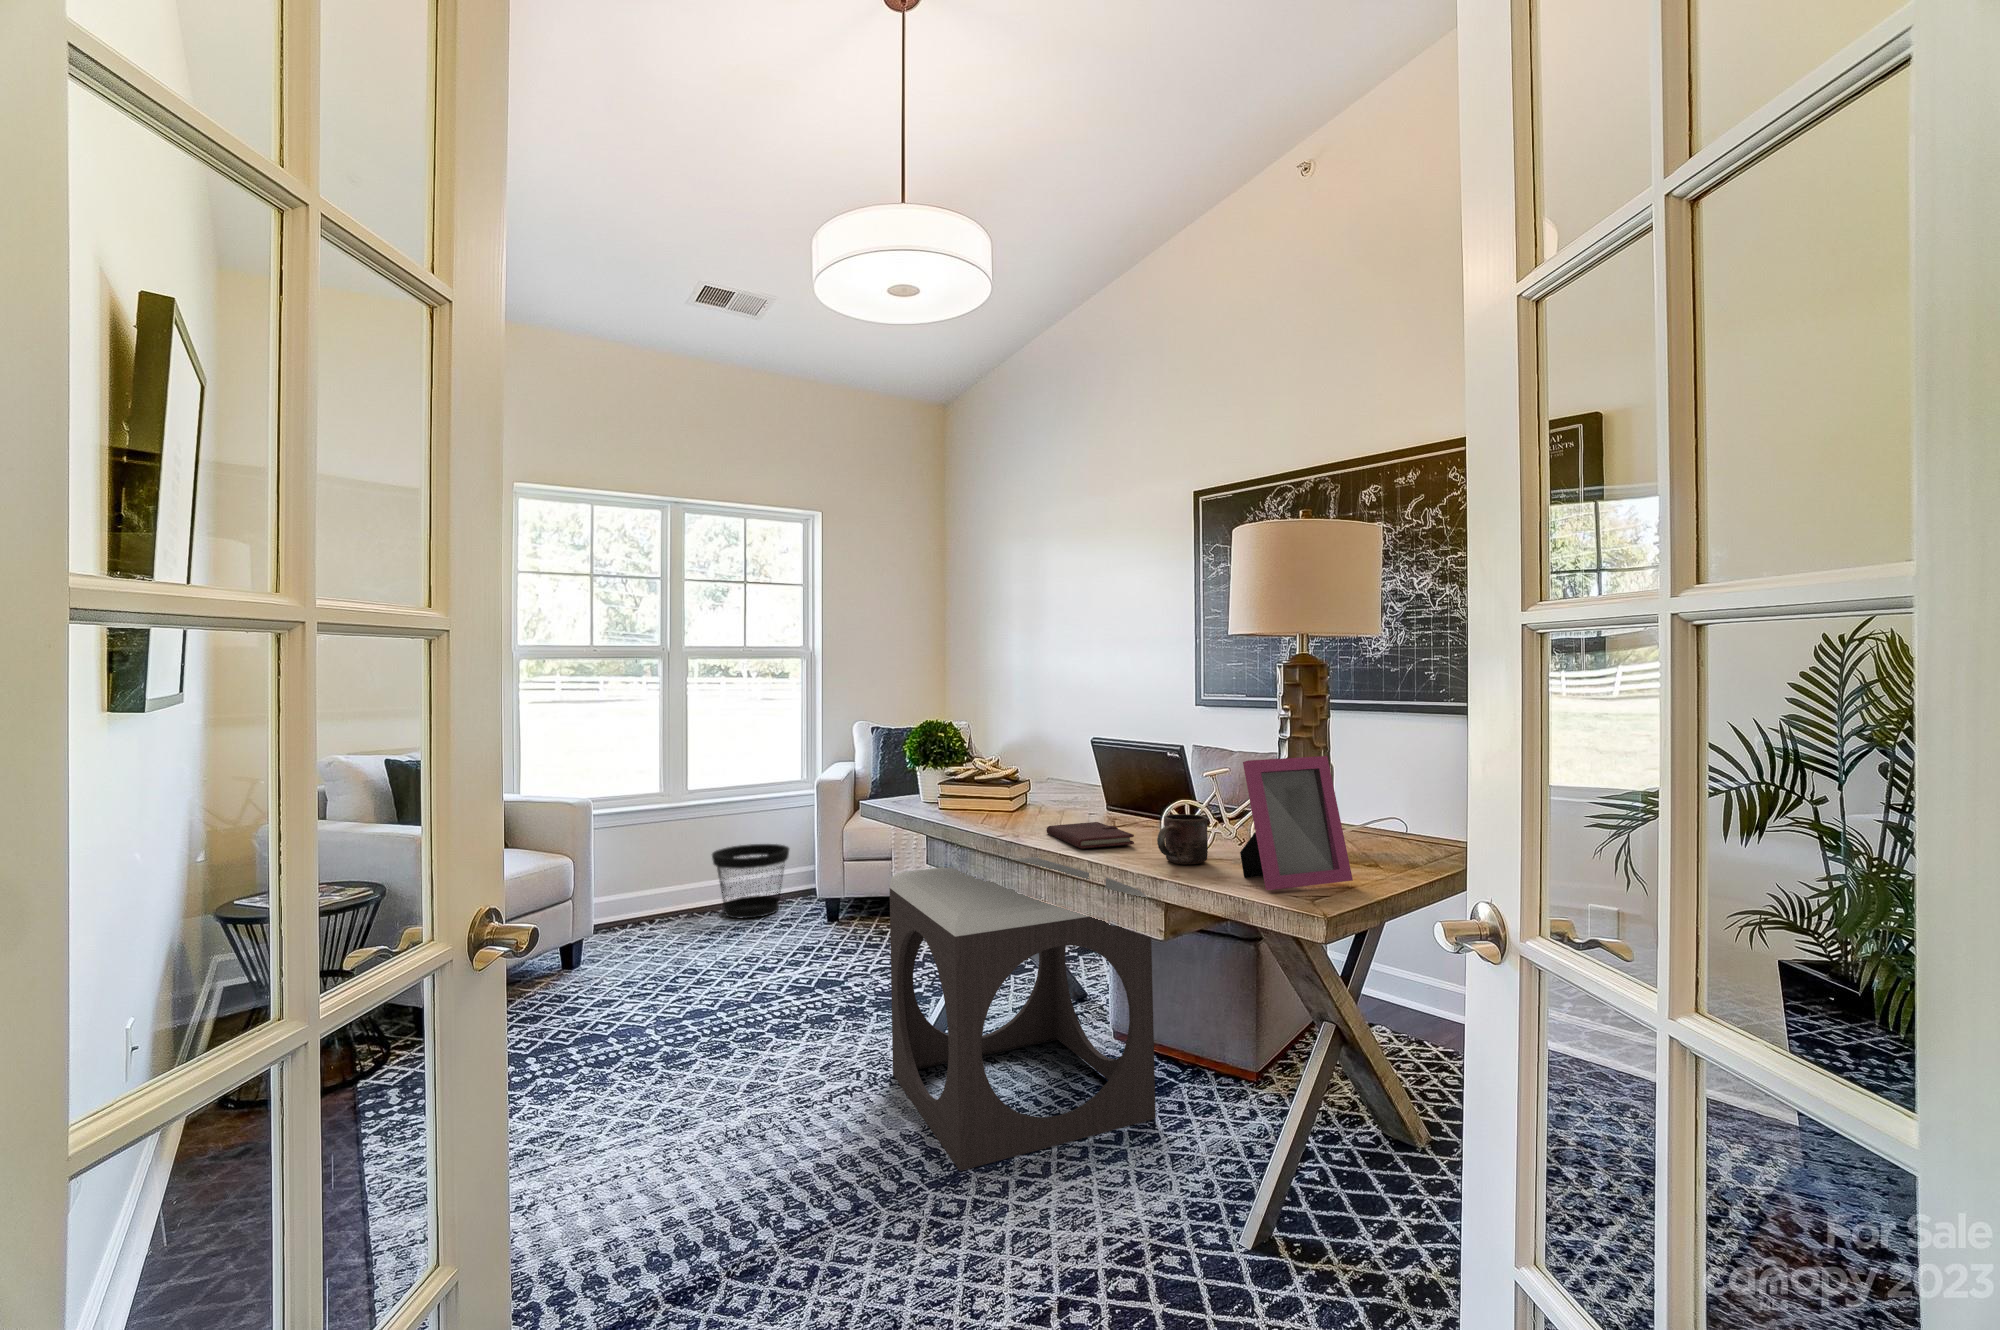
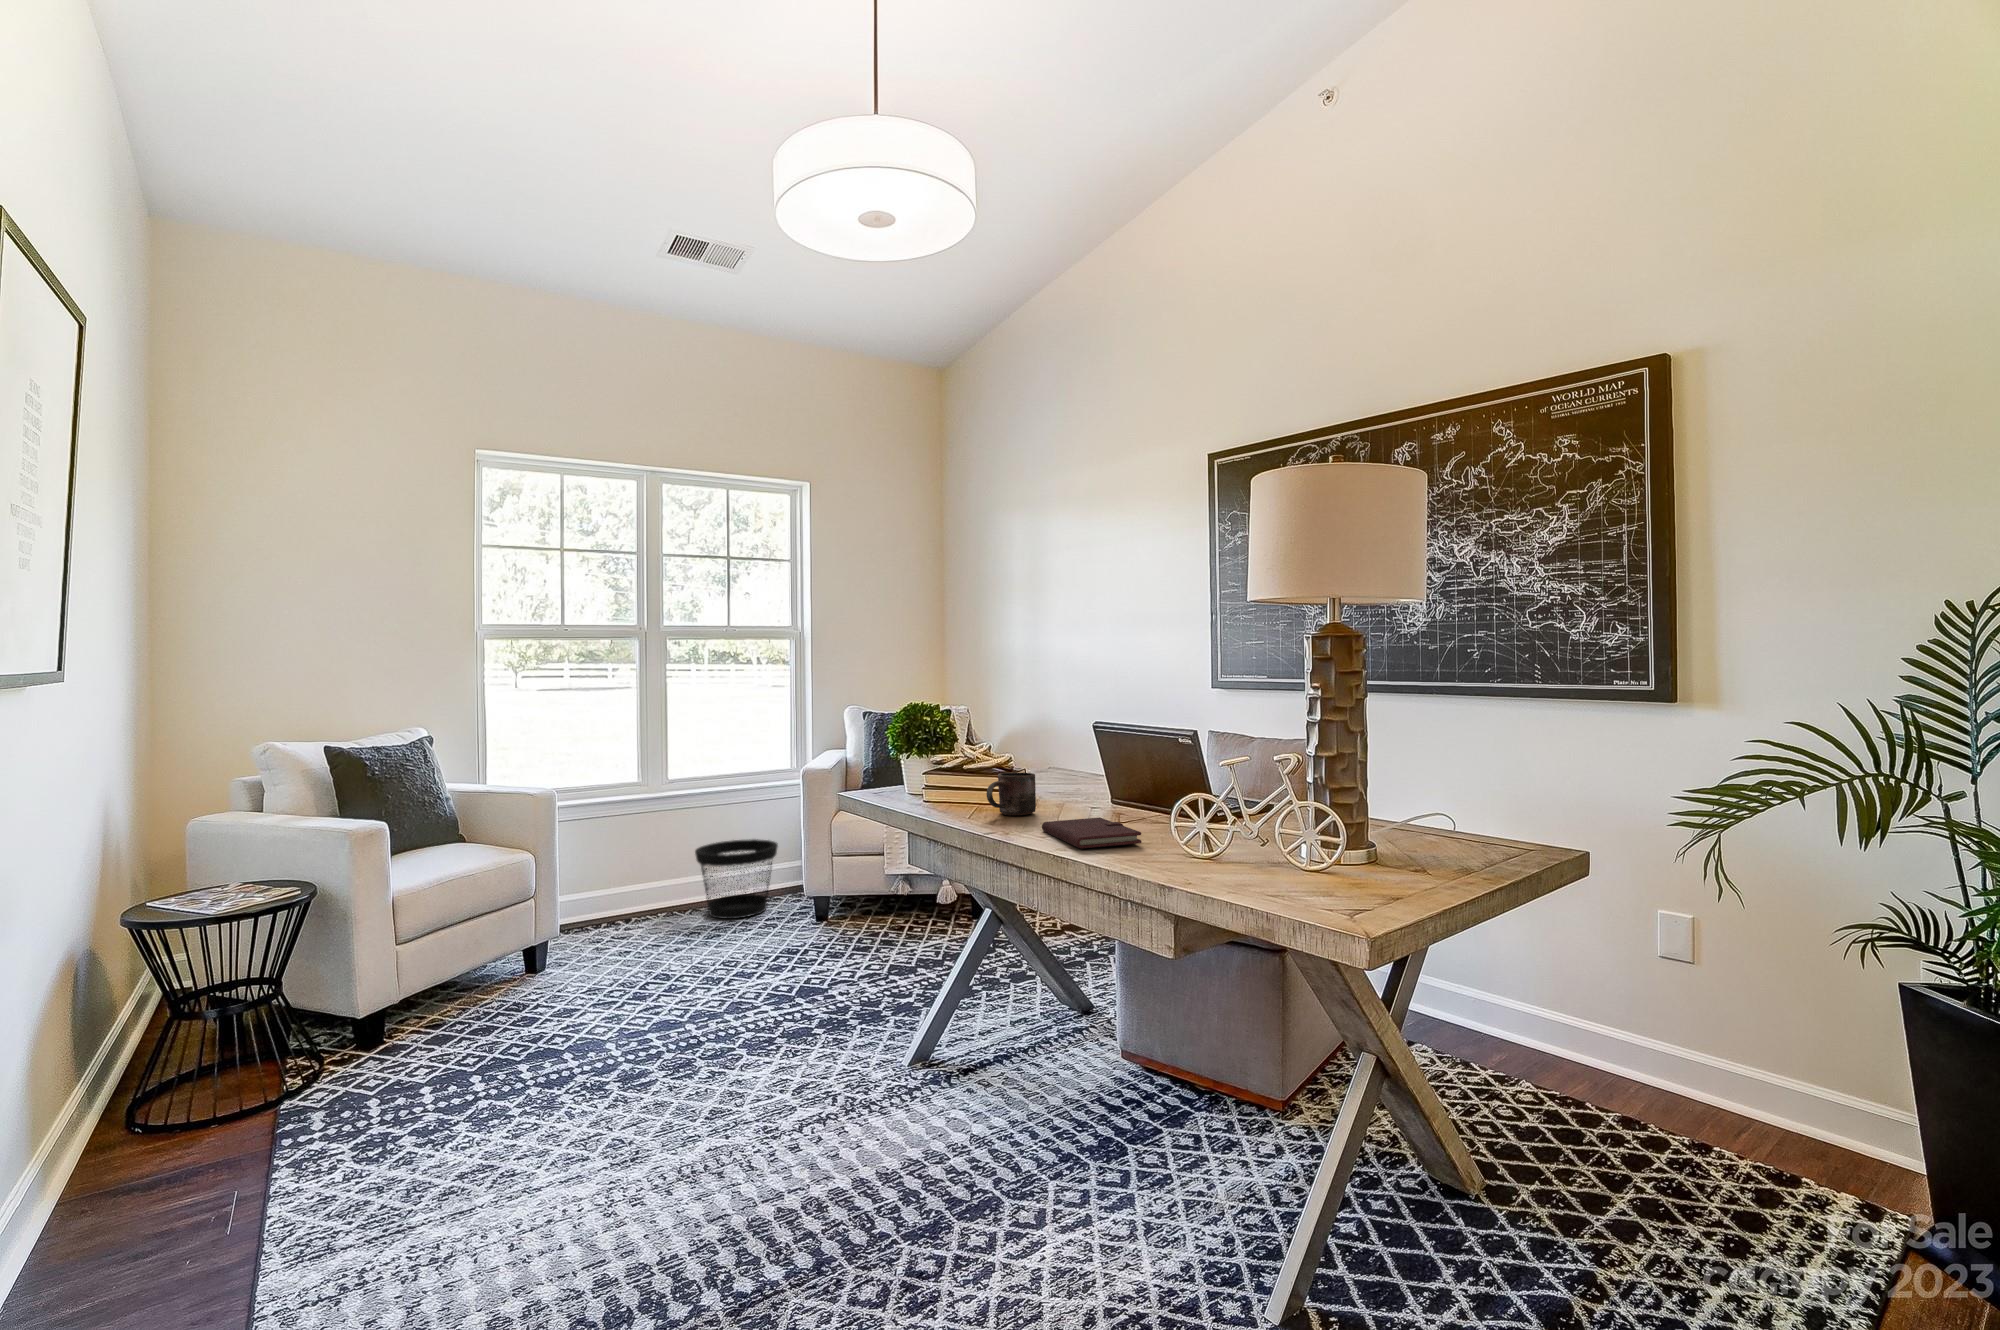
picture frame: present [1240,756,1353,890] -> none [1267,740,1403,900]
mug: present [1157,814,1208,865] -> present [986,772,1036,816]
footstool: present [889,857,1156,1171] -> none [869,855,1167,1219]

